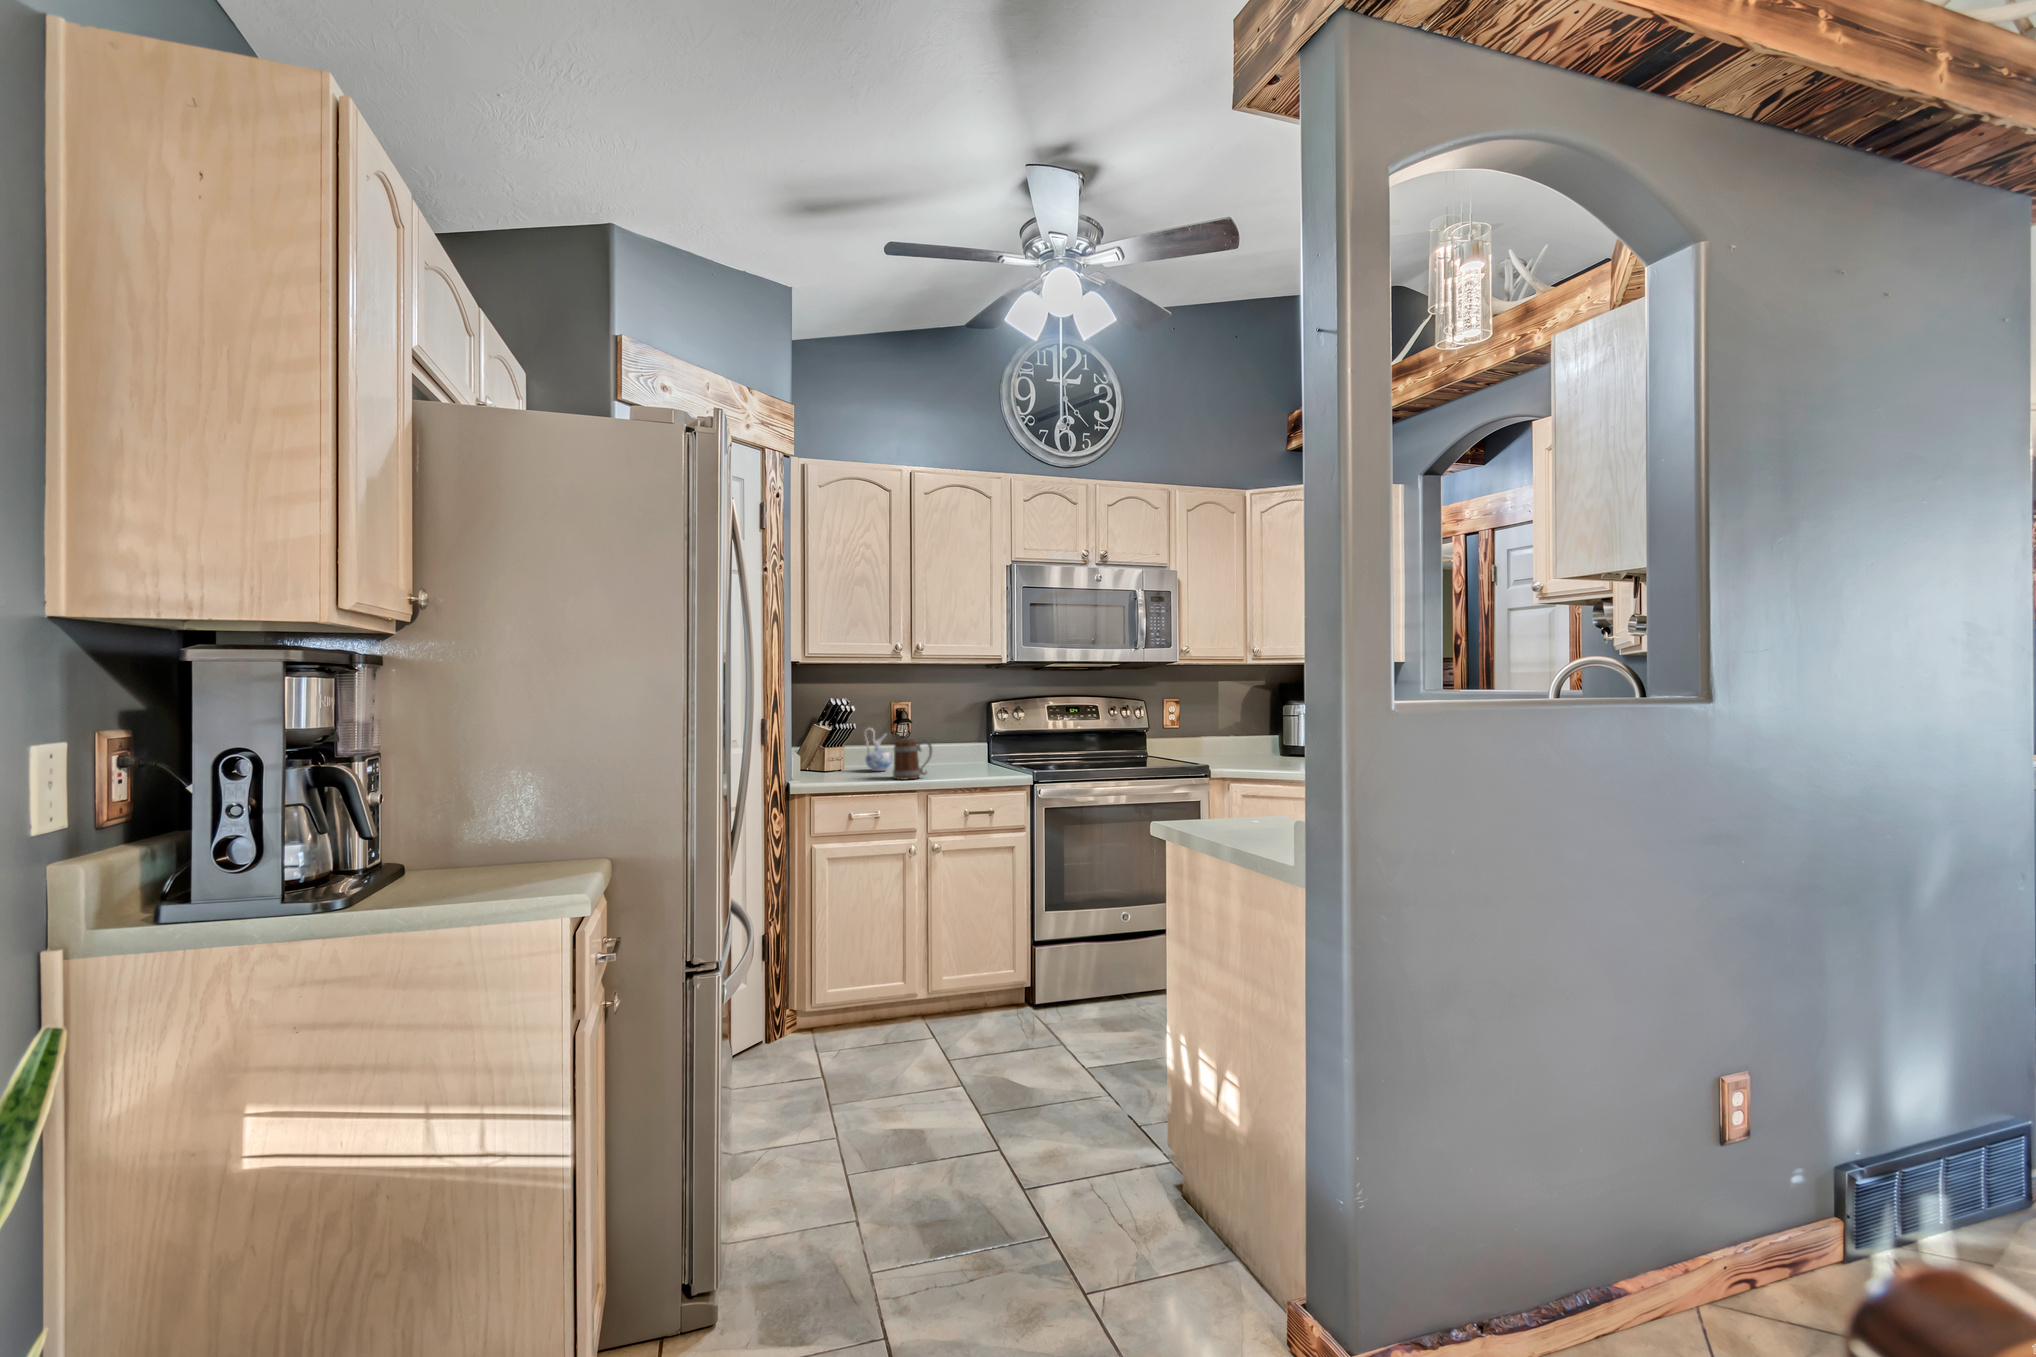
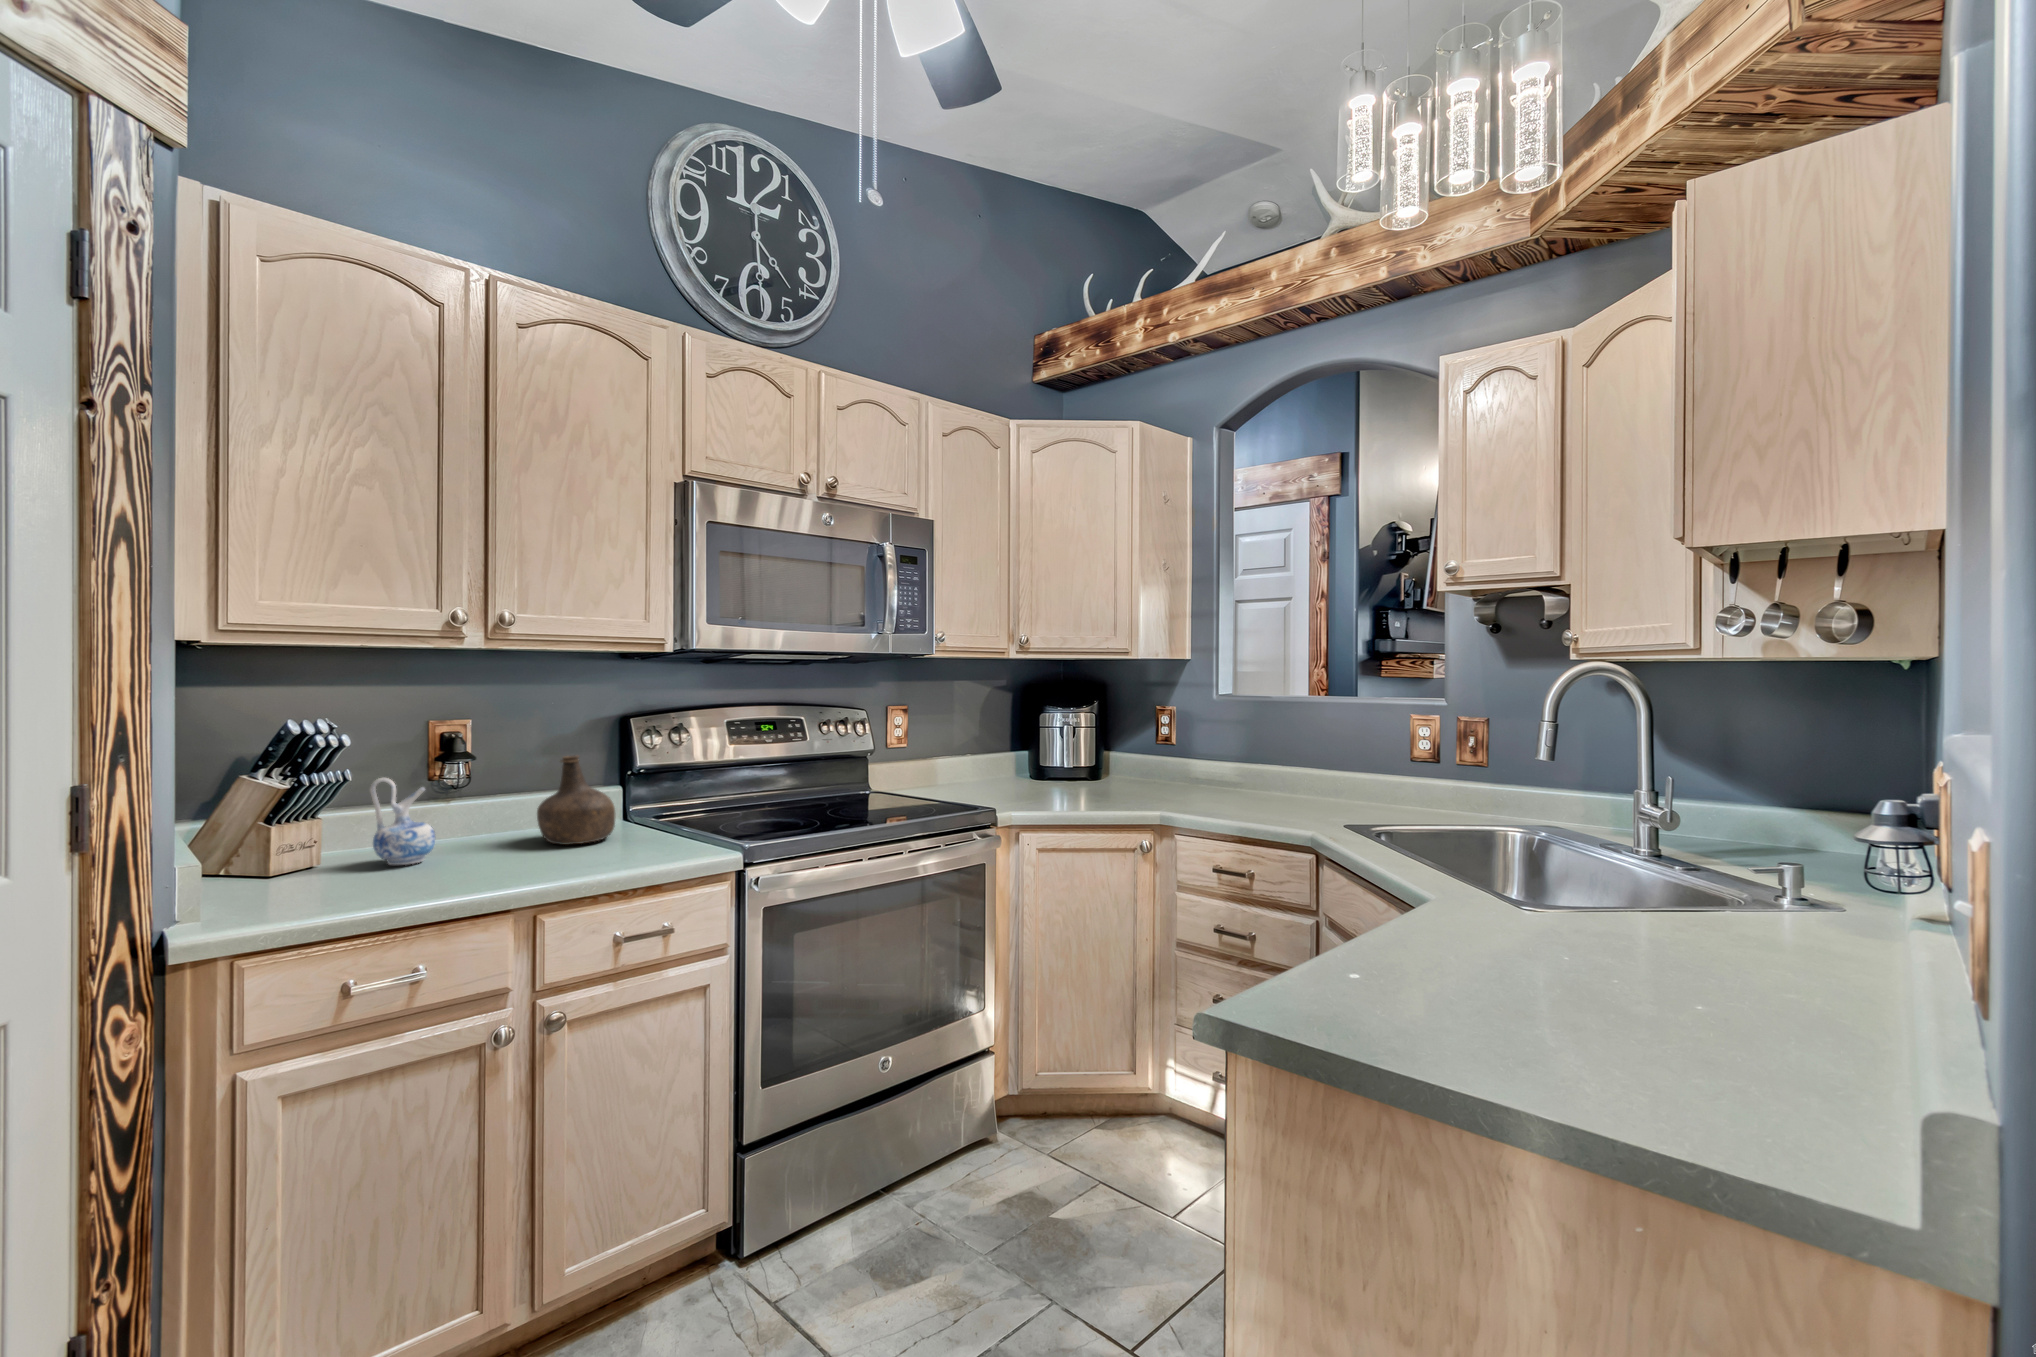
bottle: none [939,721,978,768] -> present [537,756,616,845]
mug: present [893,739,932,780] -> none [447,799,540,887]

